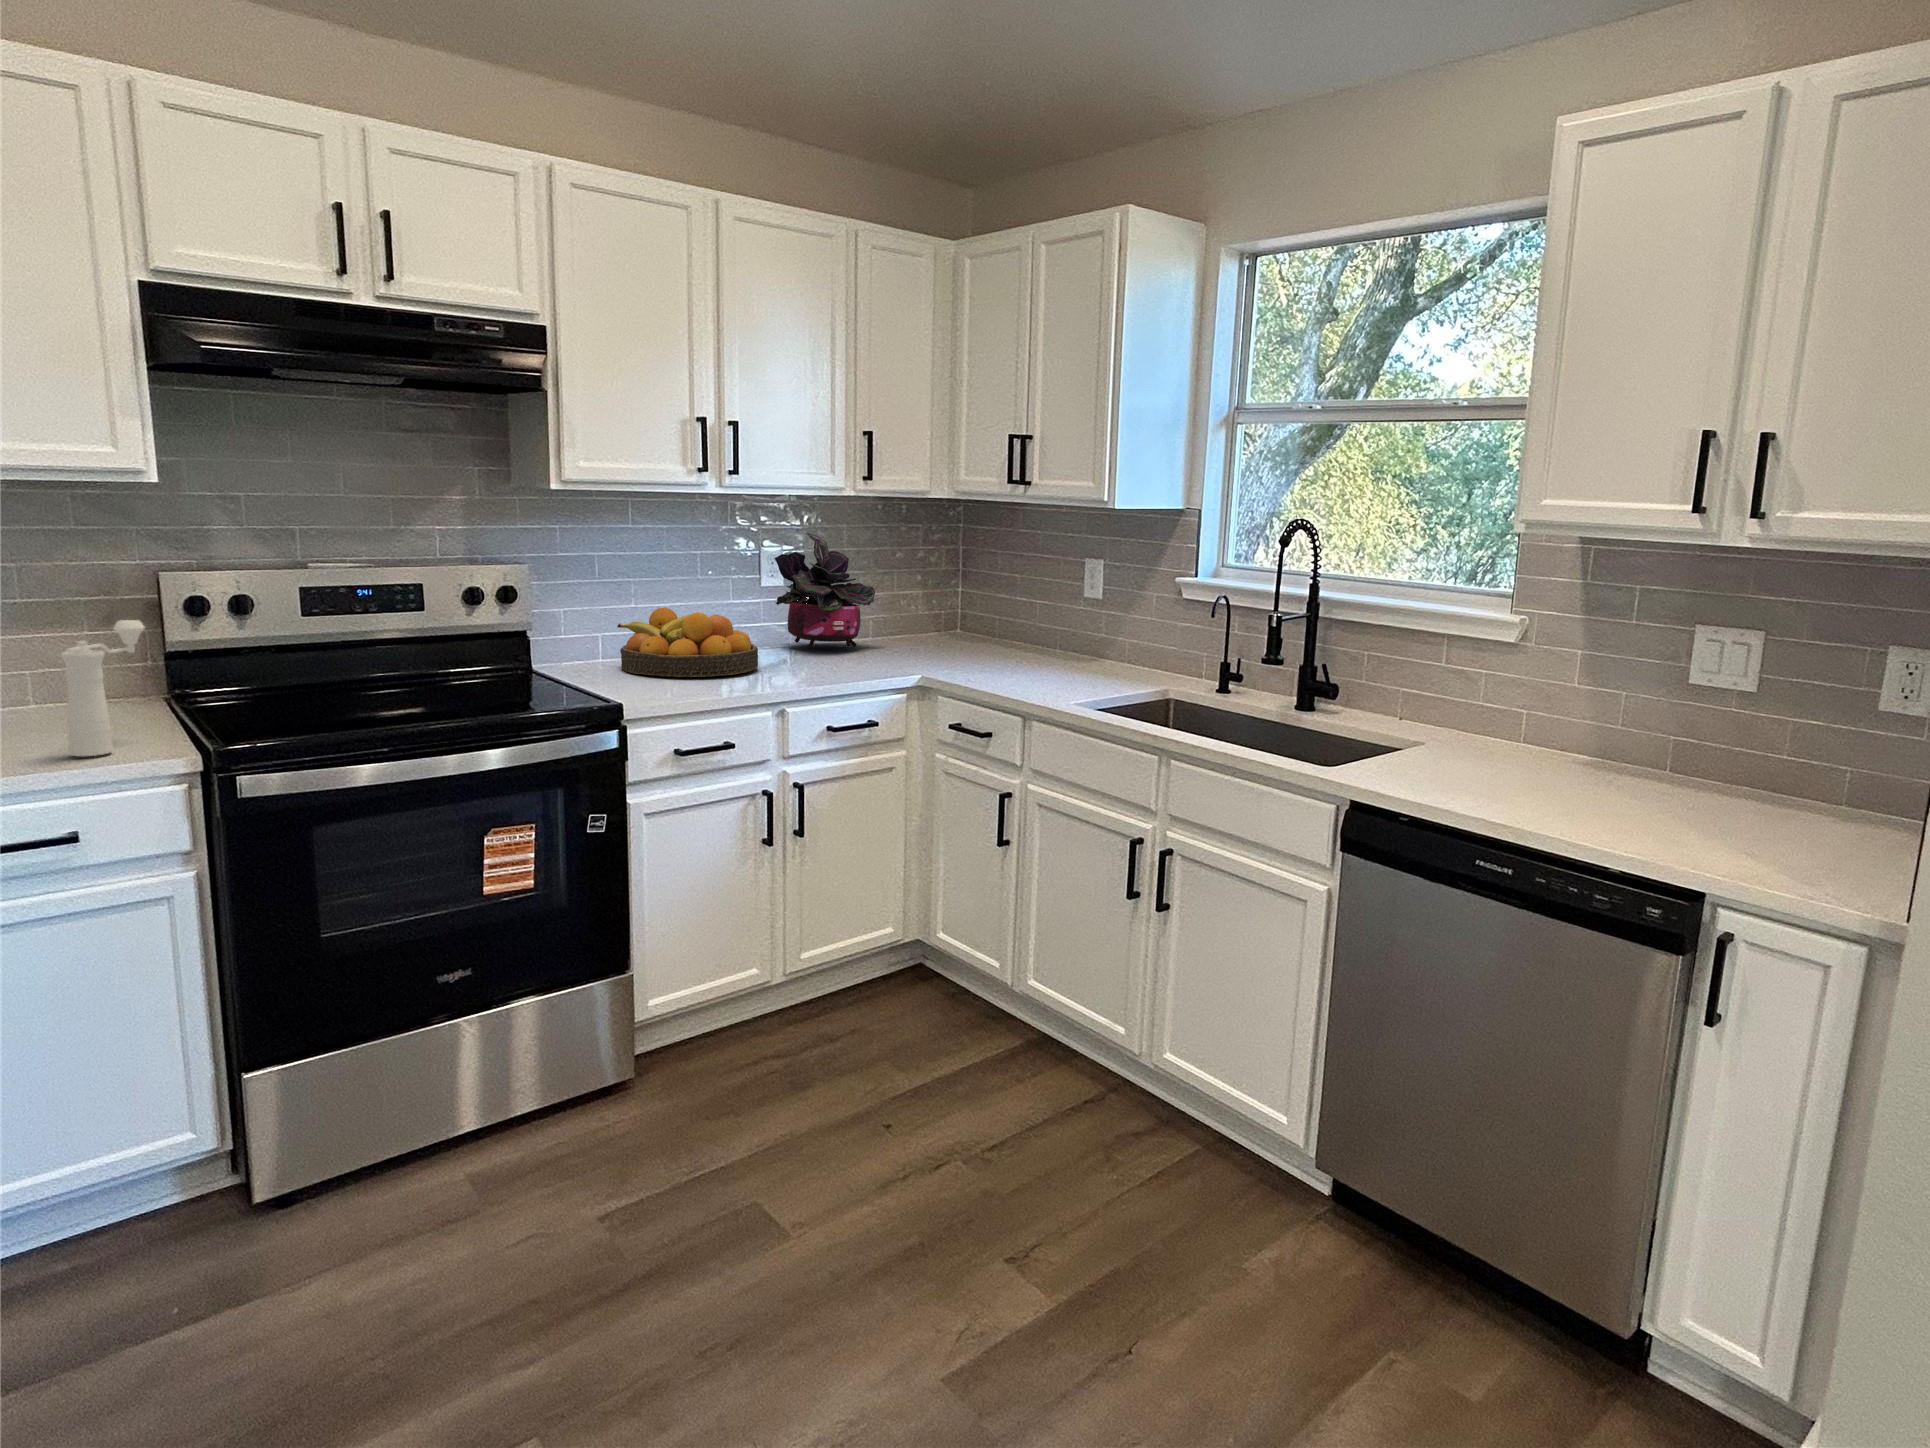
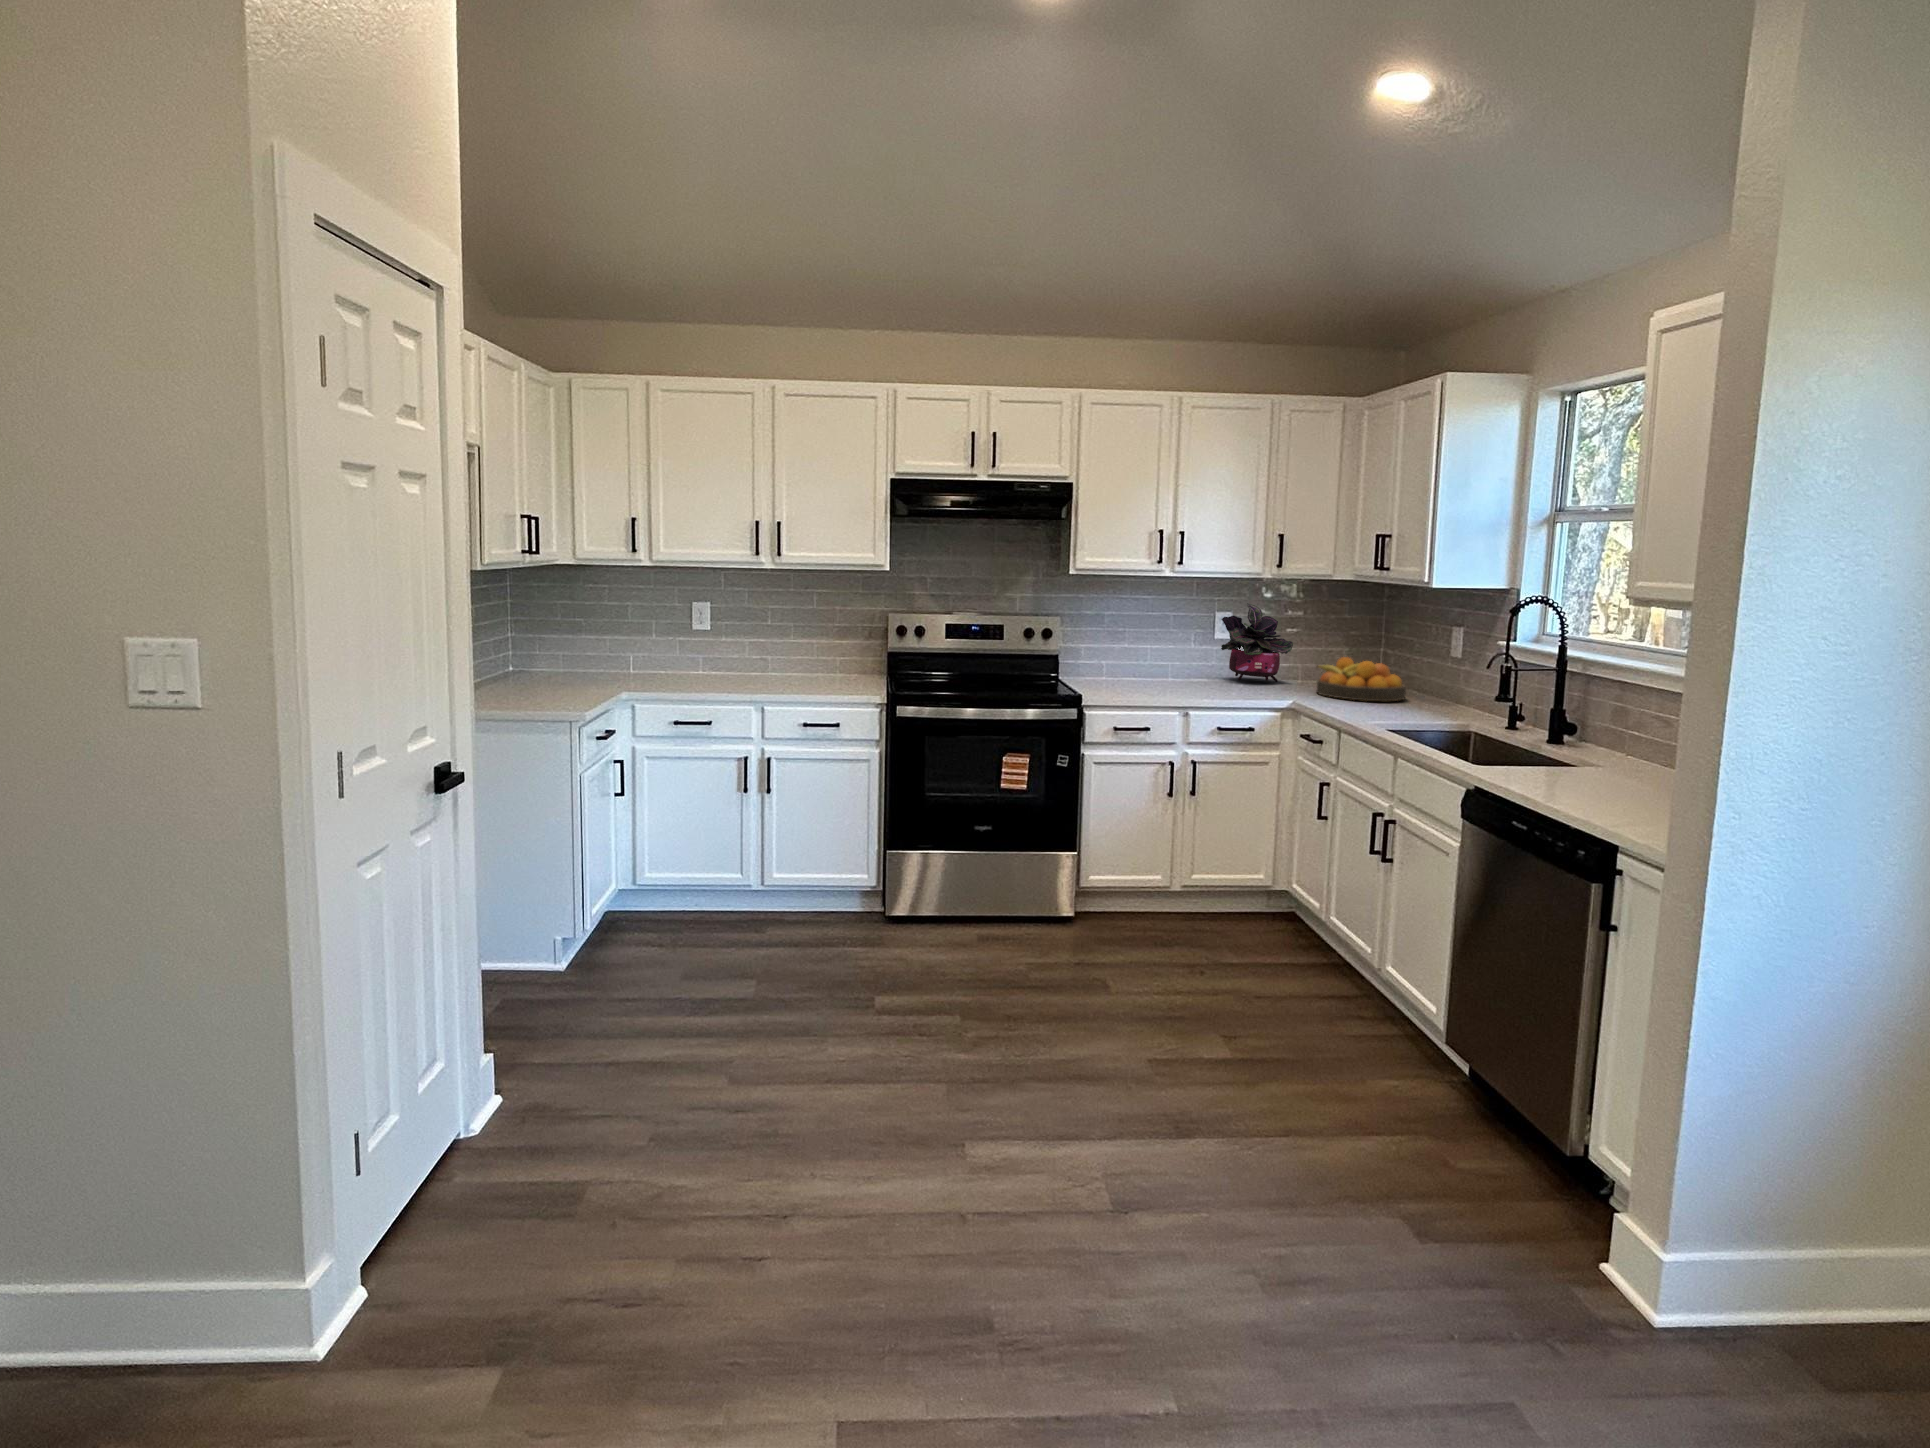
fruit bowl: present [617,608,758,677] -> present [1317,657,1406,701]
pepper mill: present [61,620,145,756] -> none [840,634,874,692]

